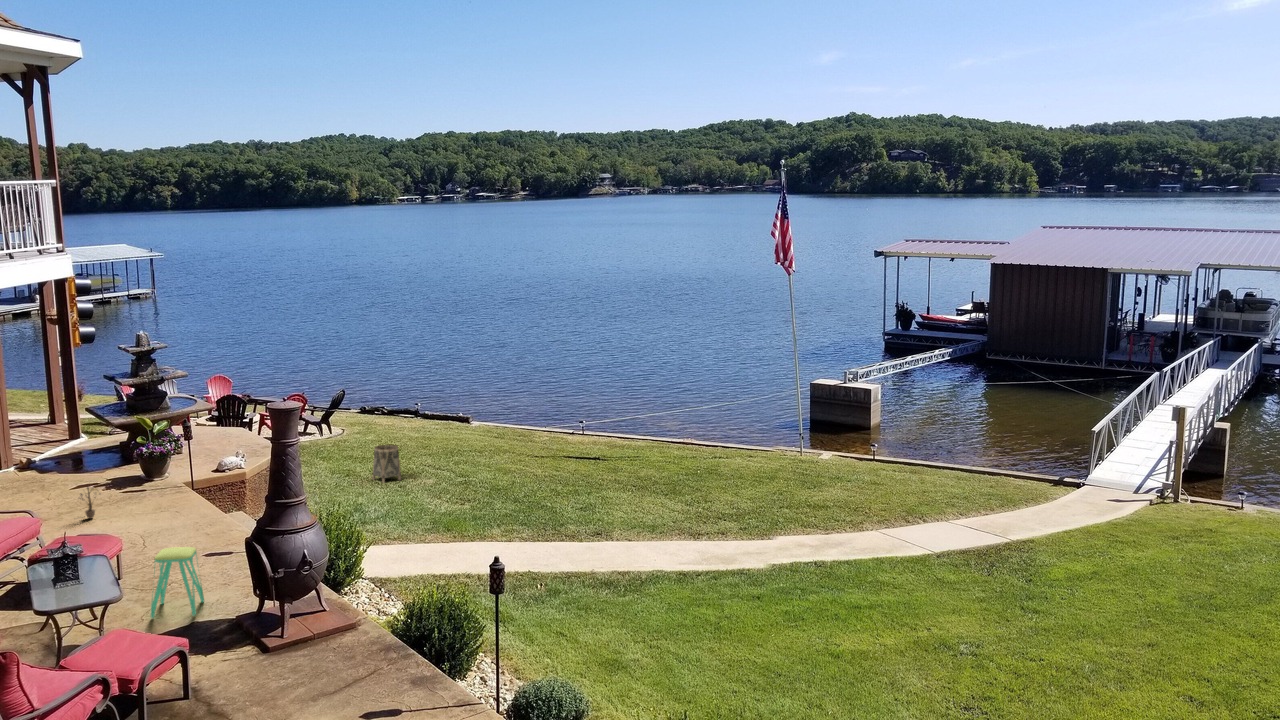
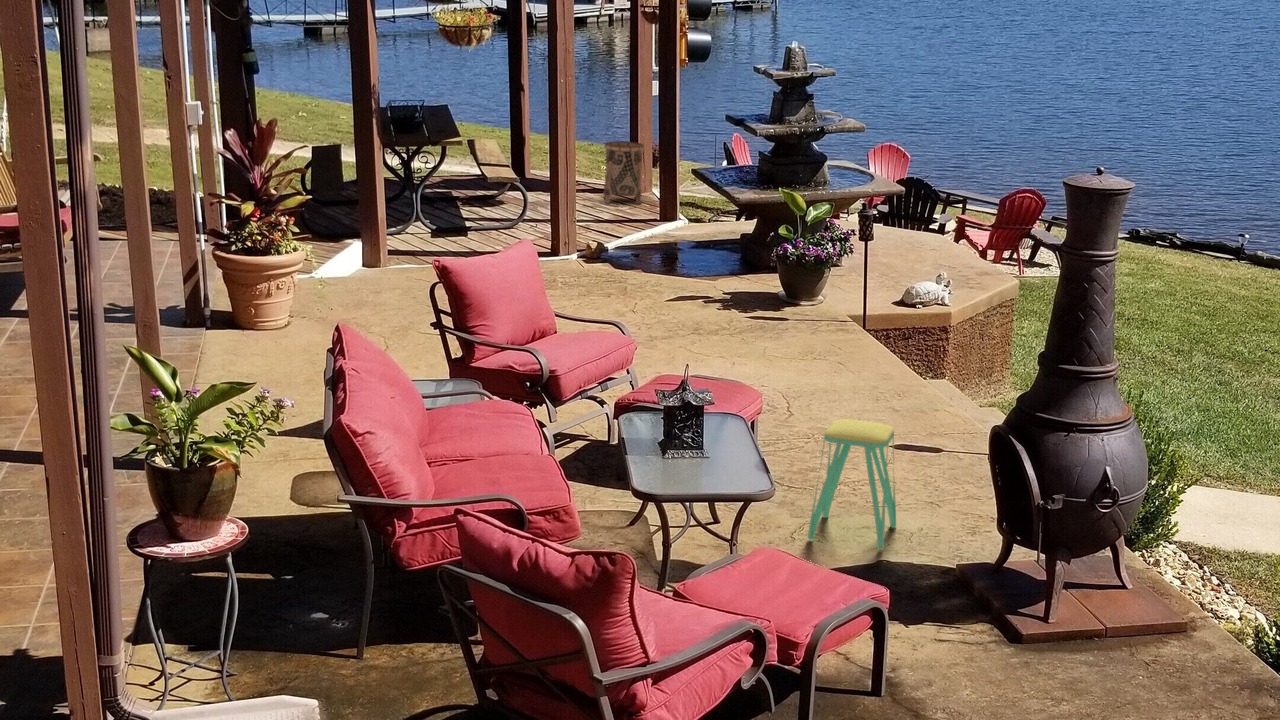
basket: present [372,445,401,483] -> present [604,141,644,204]
decorative plant: present [80,487,95,519] -> none [679,295,724,353]

